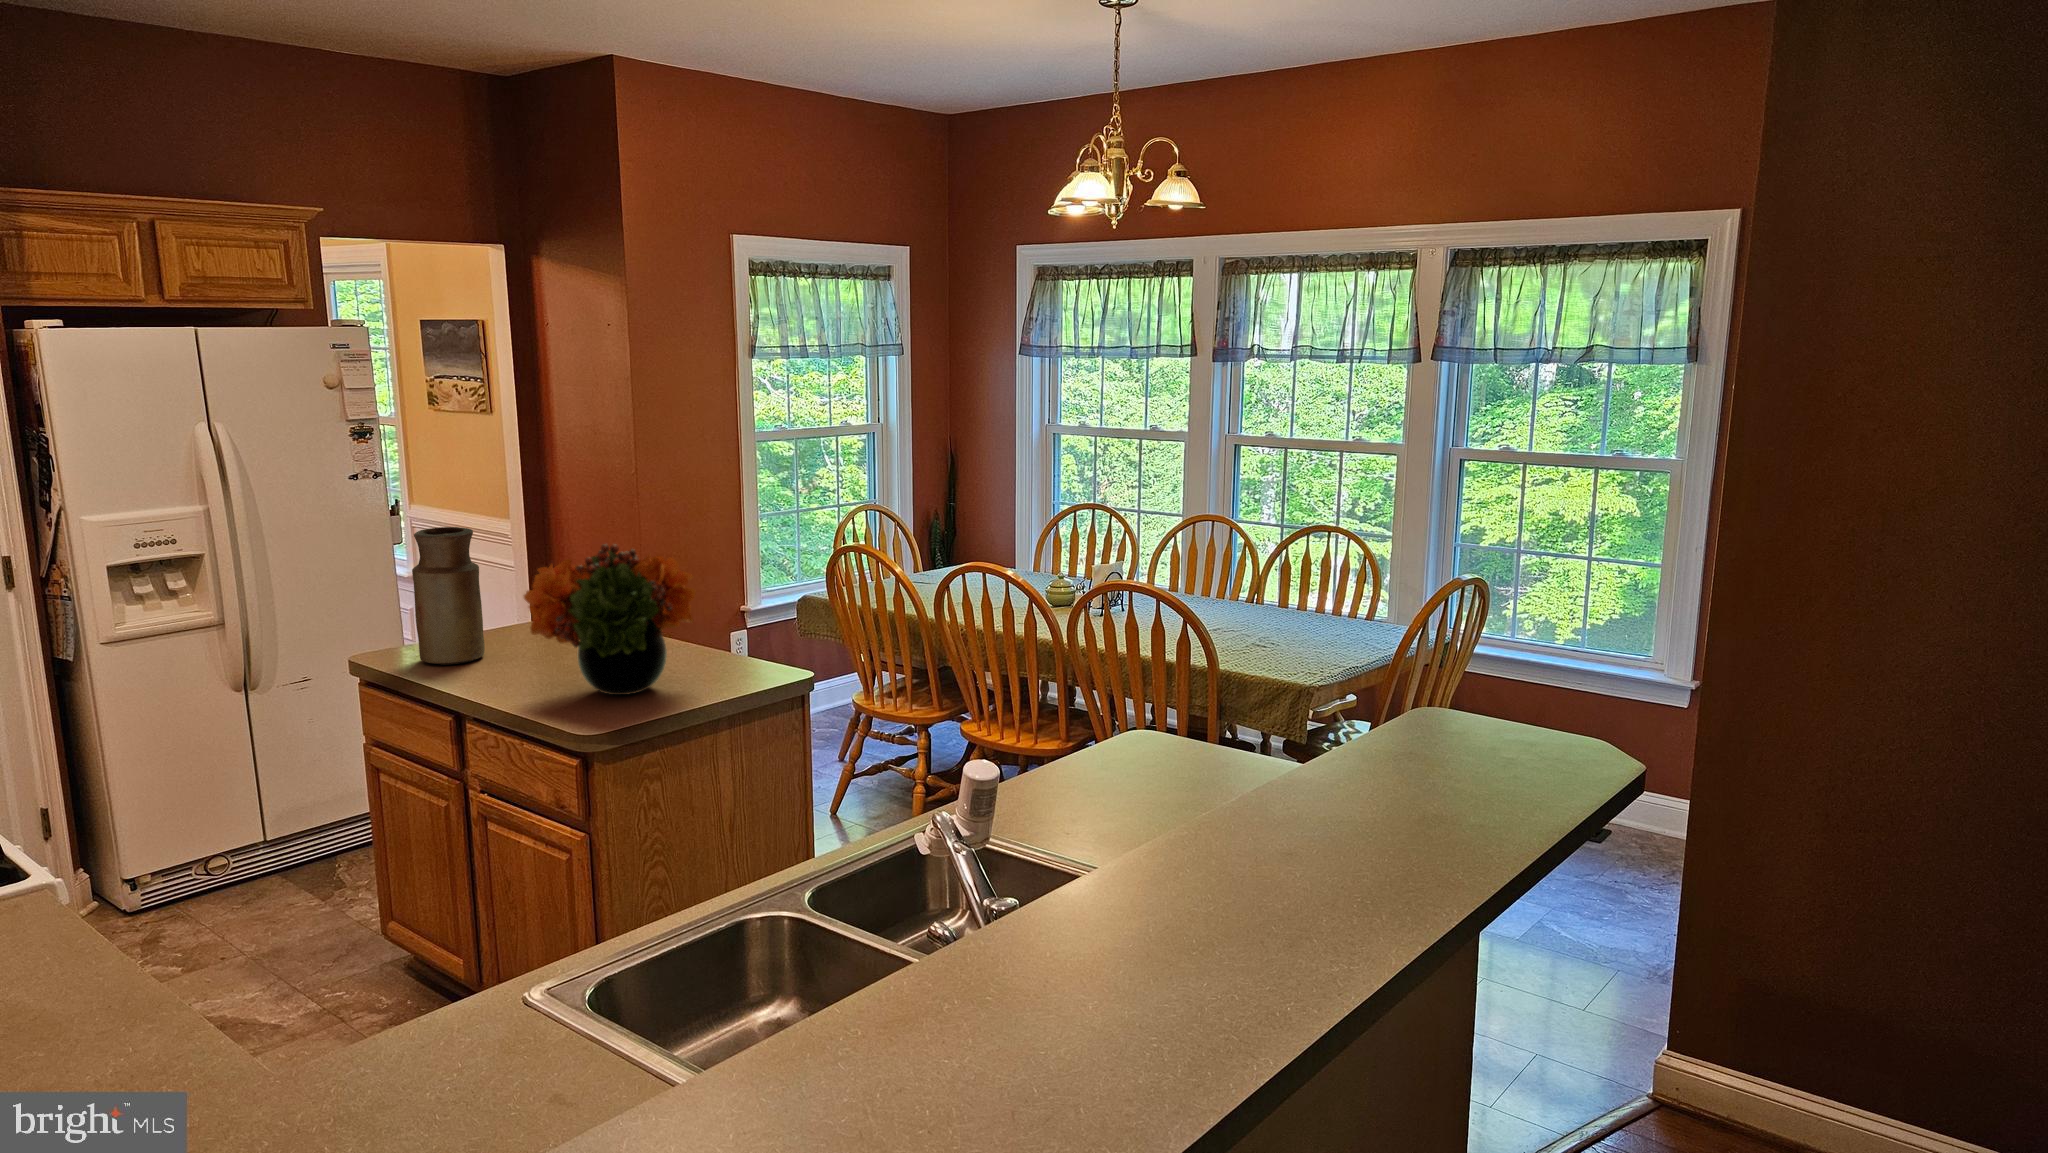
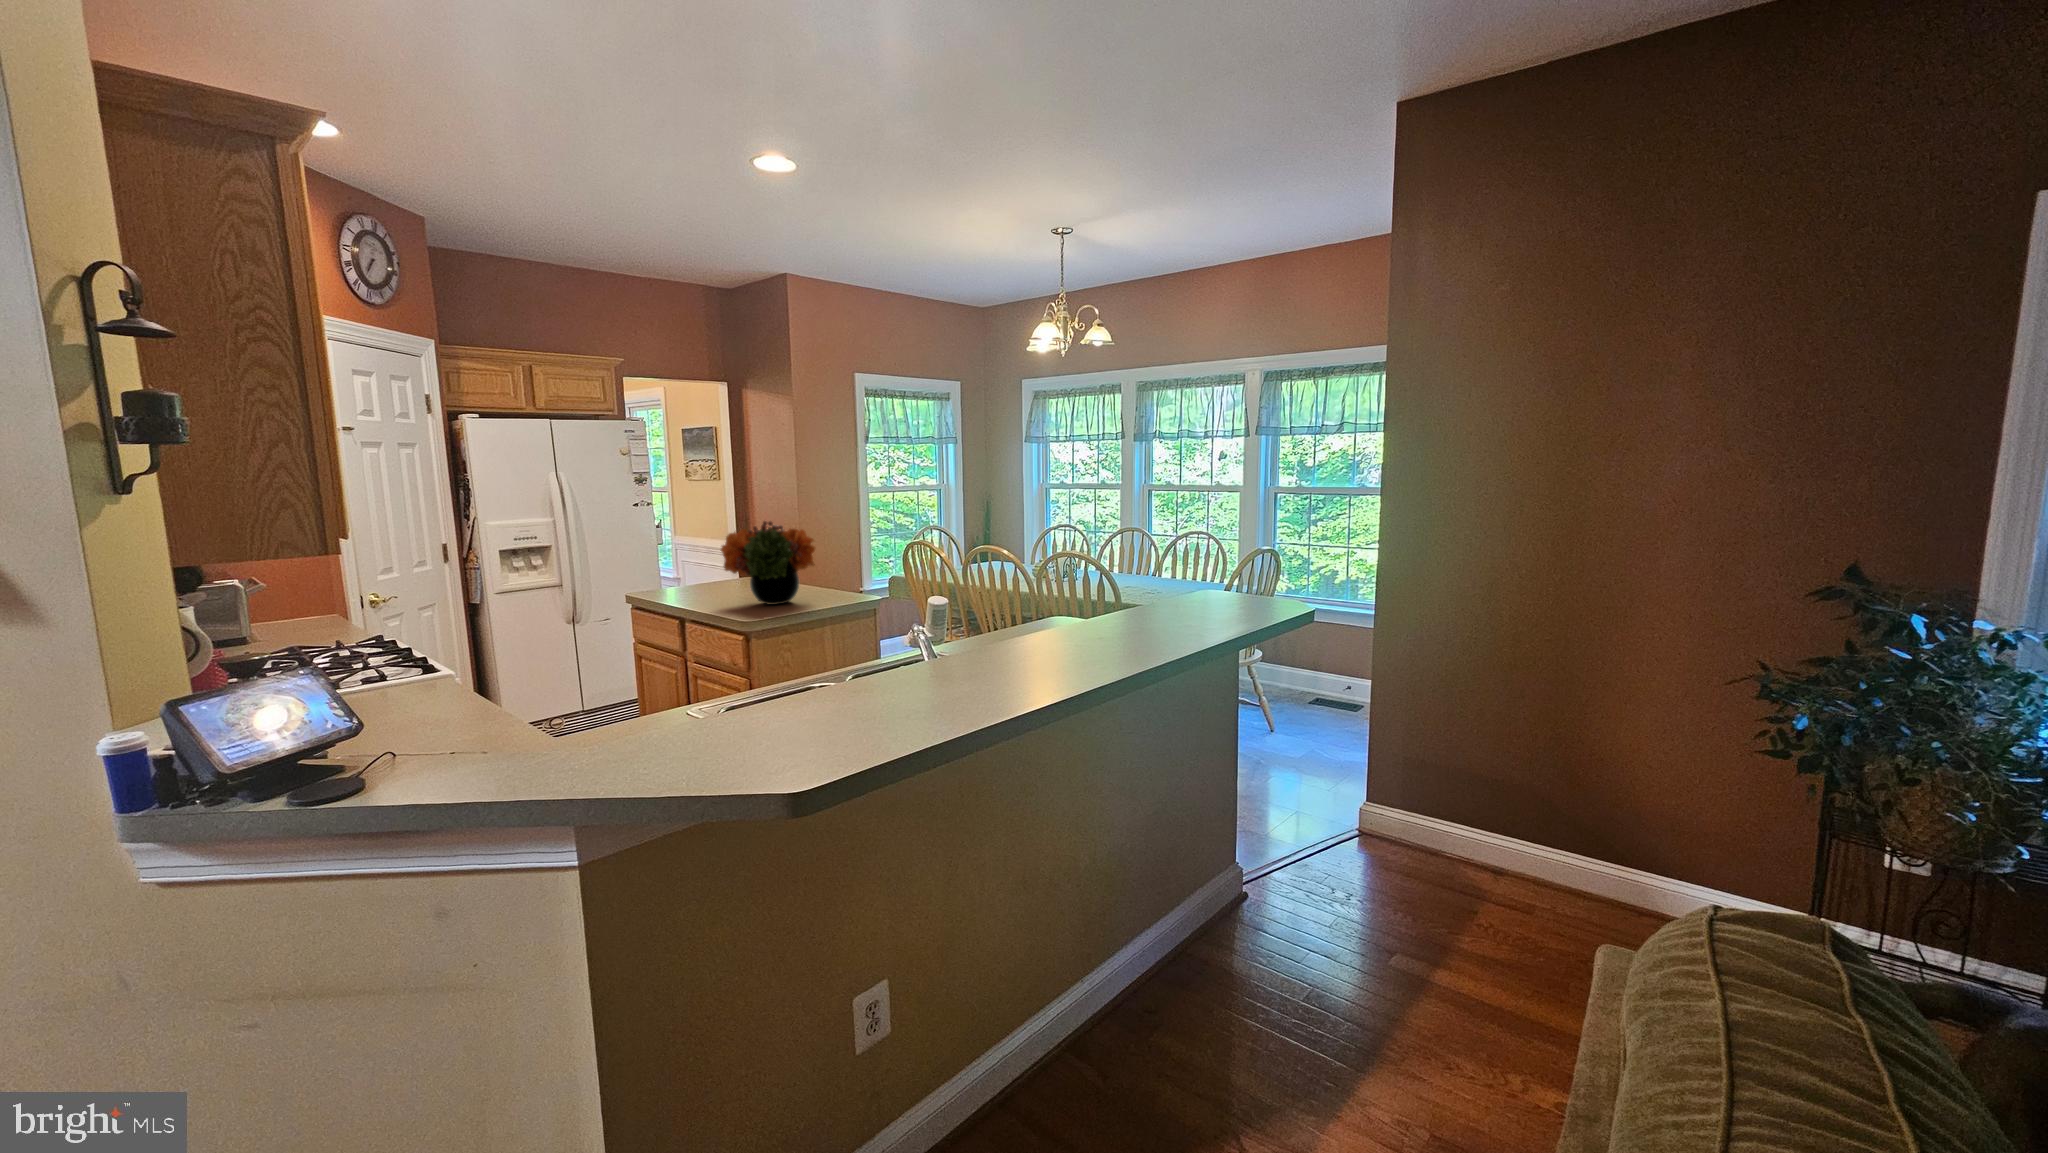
vase: present [412,527,485,665] -> none [663,519,703,595]

